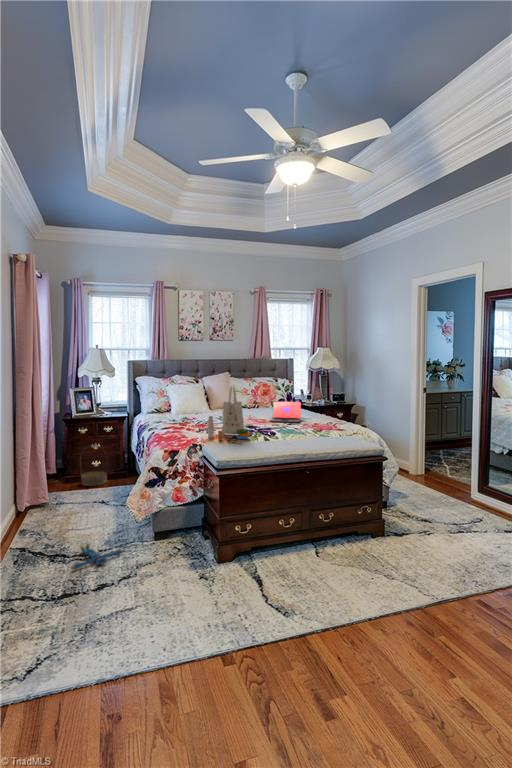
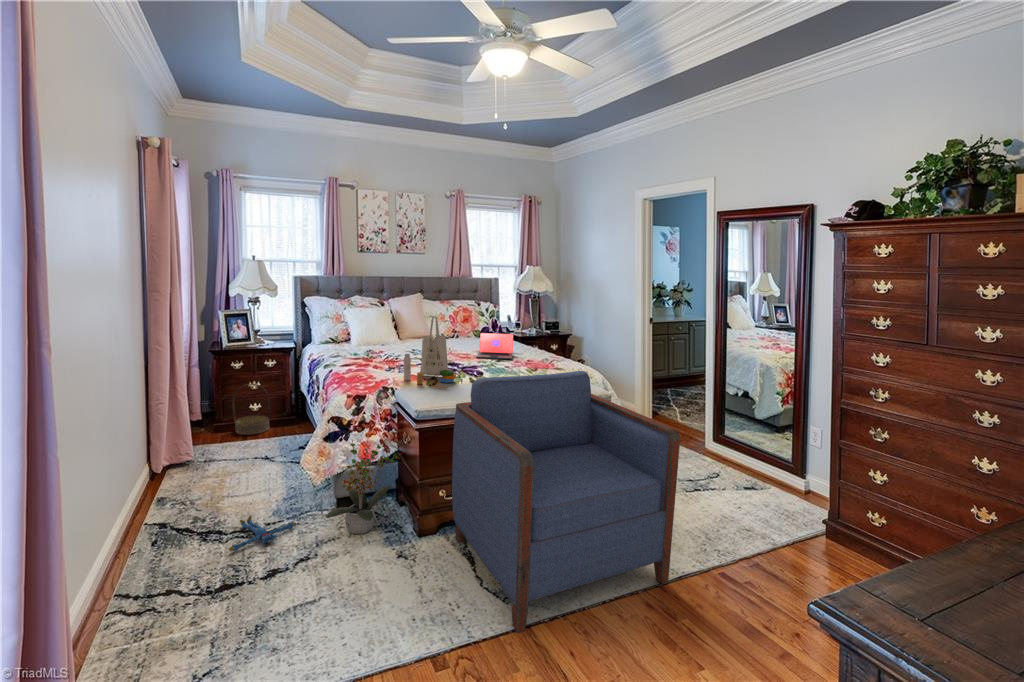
armchair: none [244,426,433,640] -> present [452,371,680,633]
potted plant: none [145,485,205,561] -> present [326,440,402,534]

